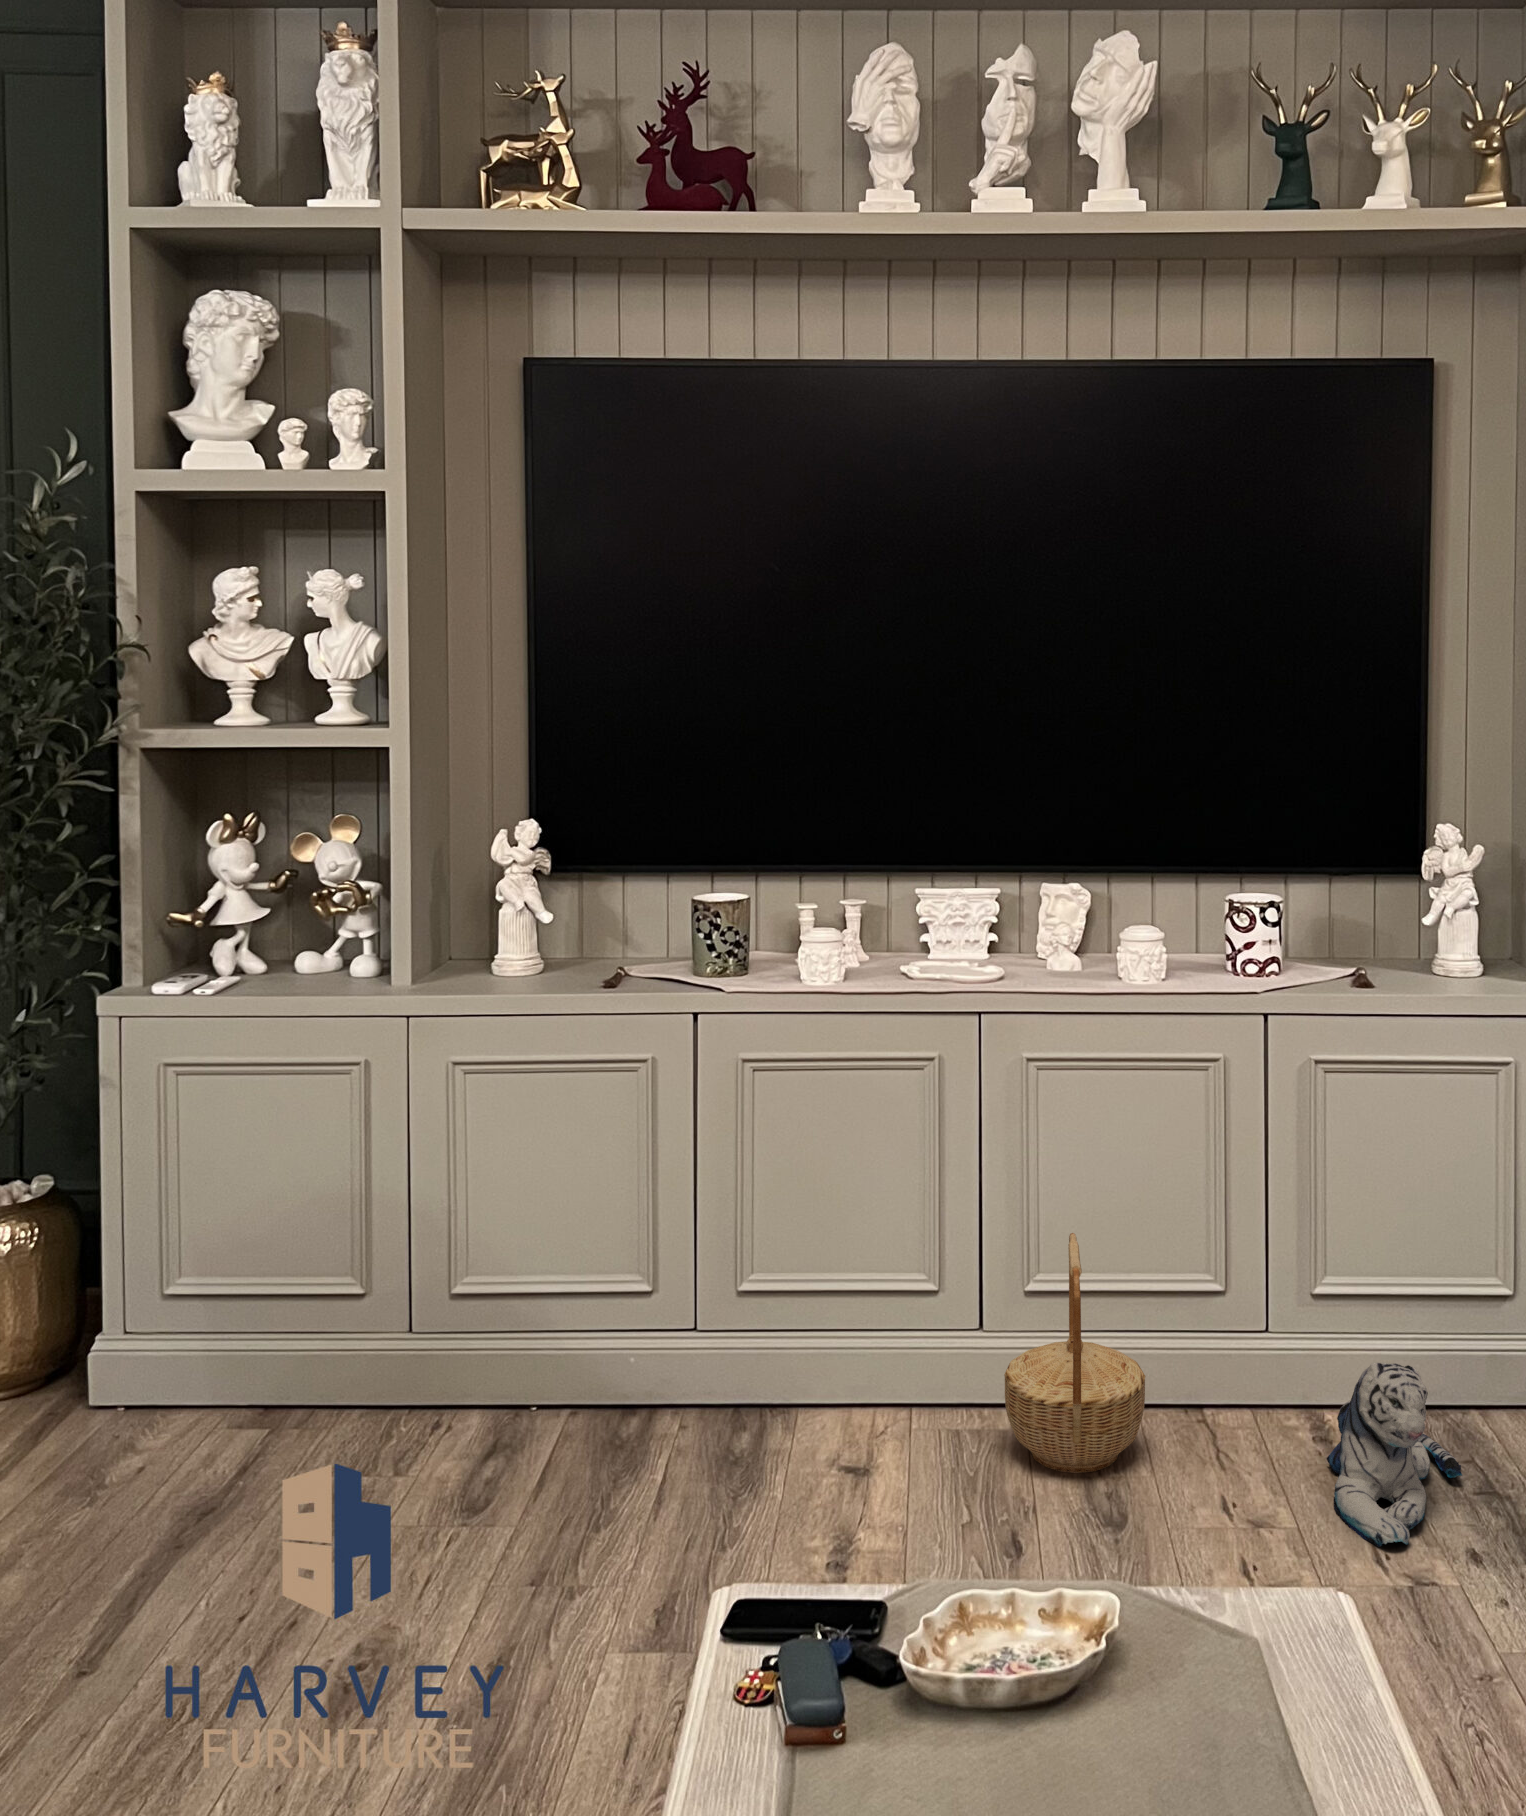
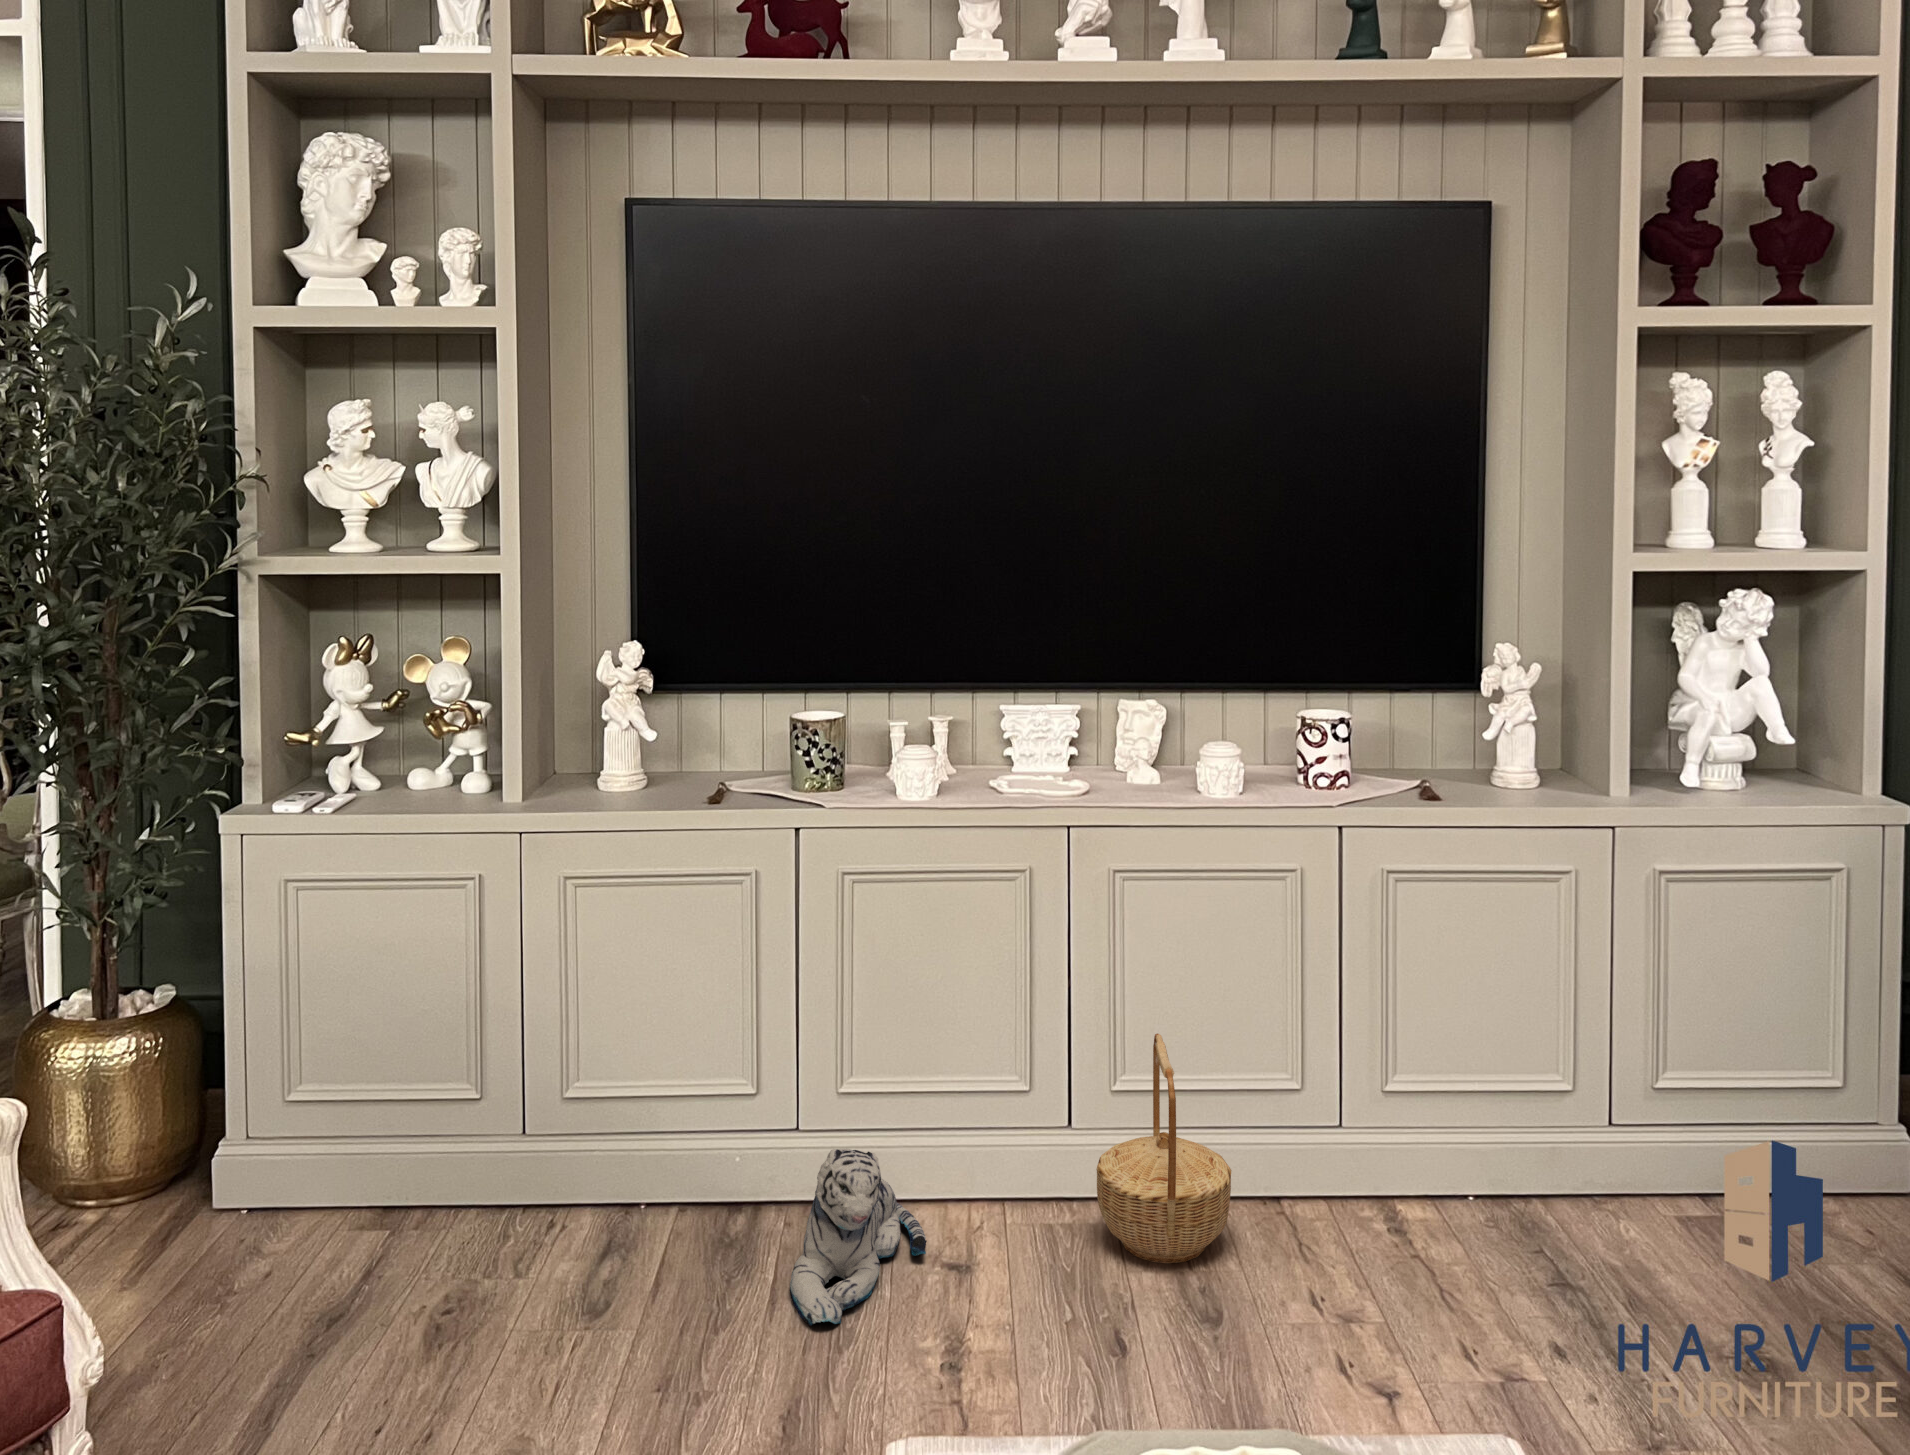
plush toy: present [1327,1362,1462,1547] -> present [790,1148,927,1326]

